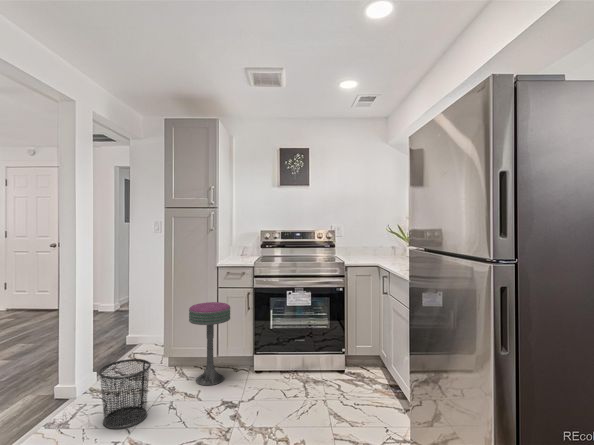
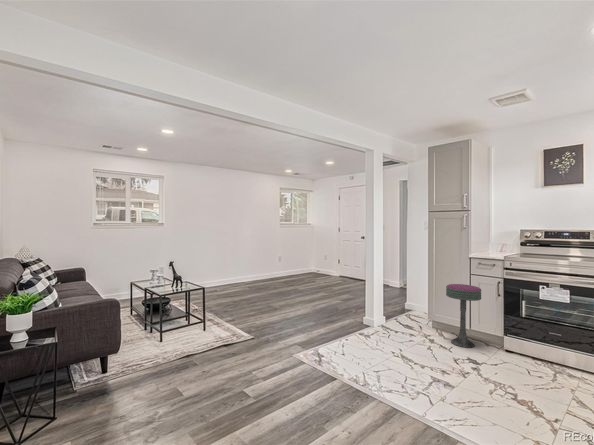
waste bin: present [99,359,151,429] -> none [383,309,415,351]

